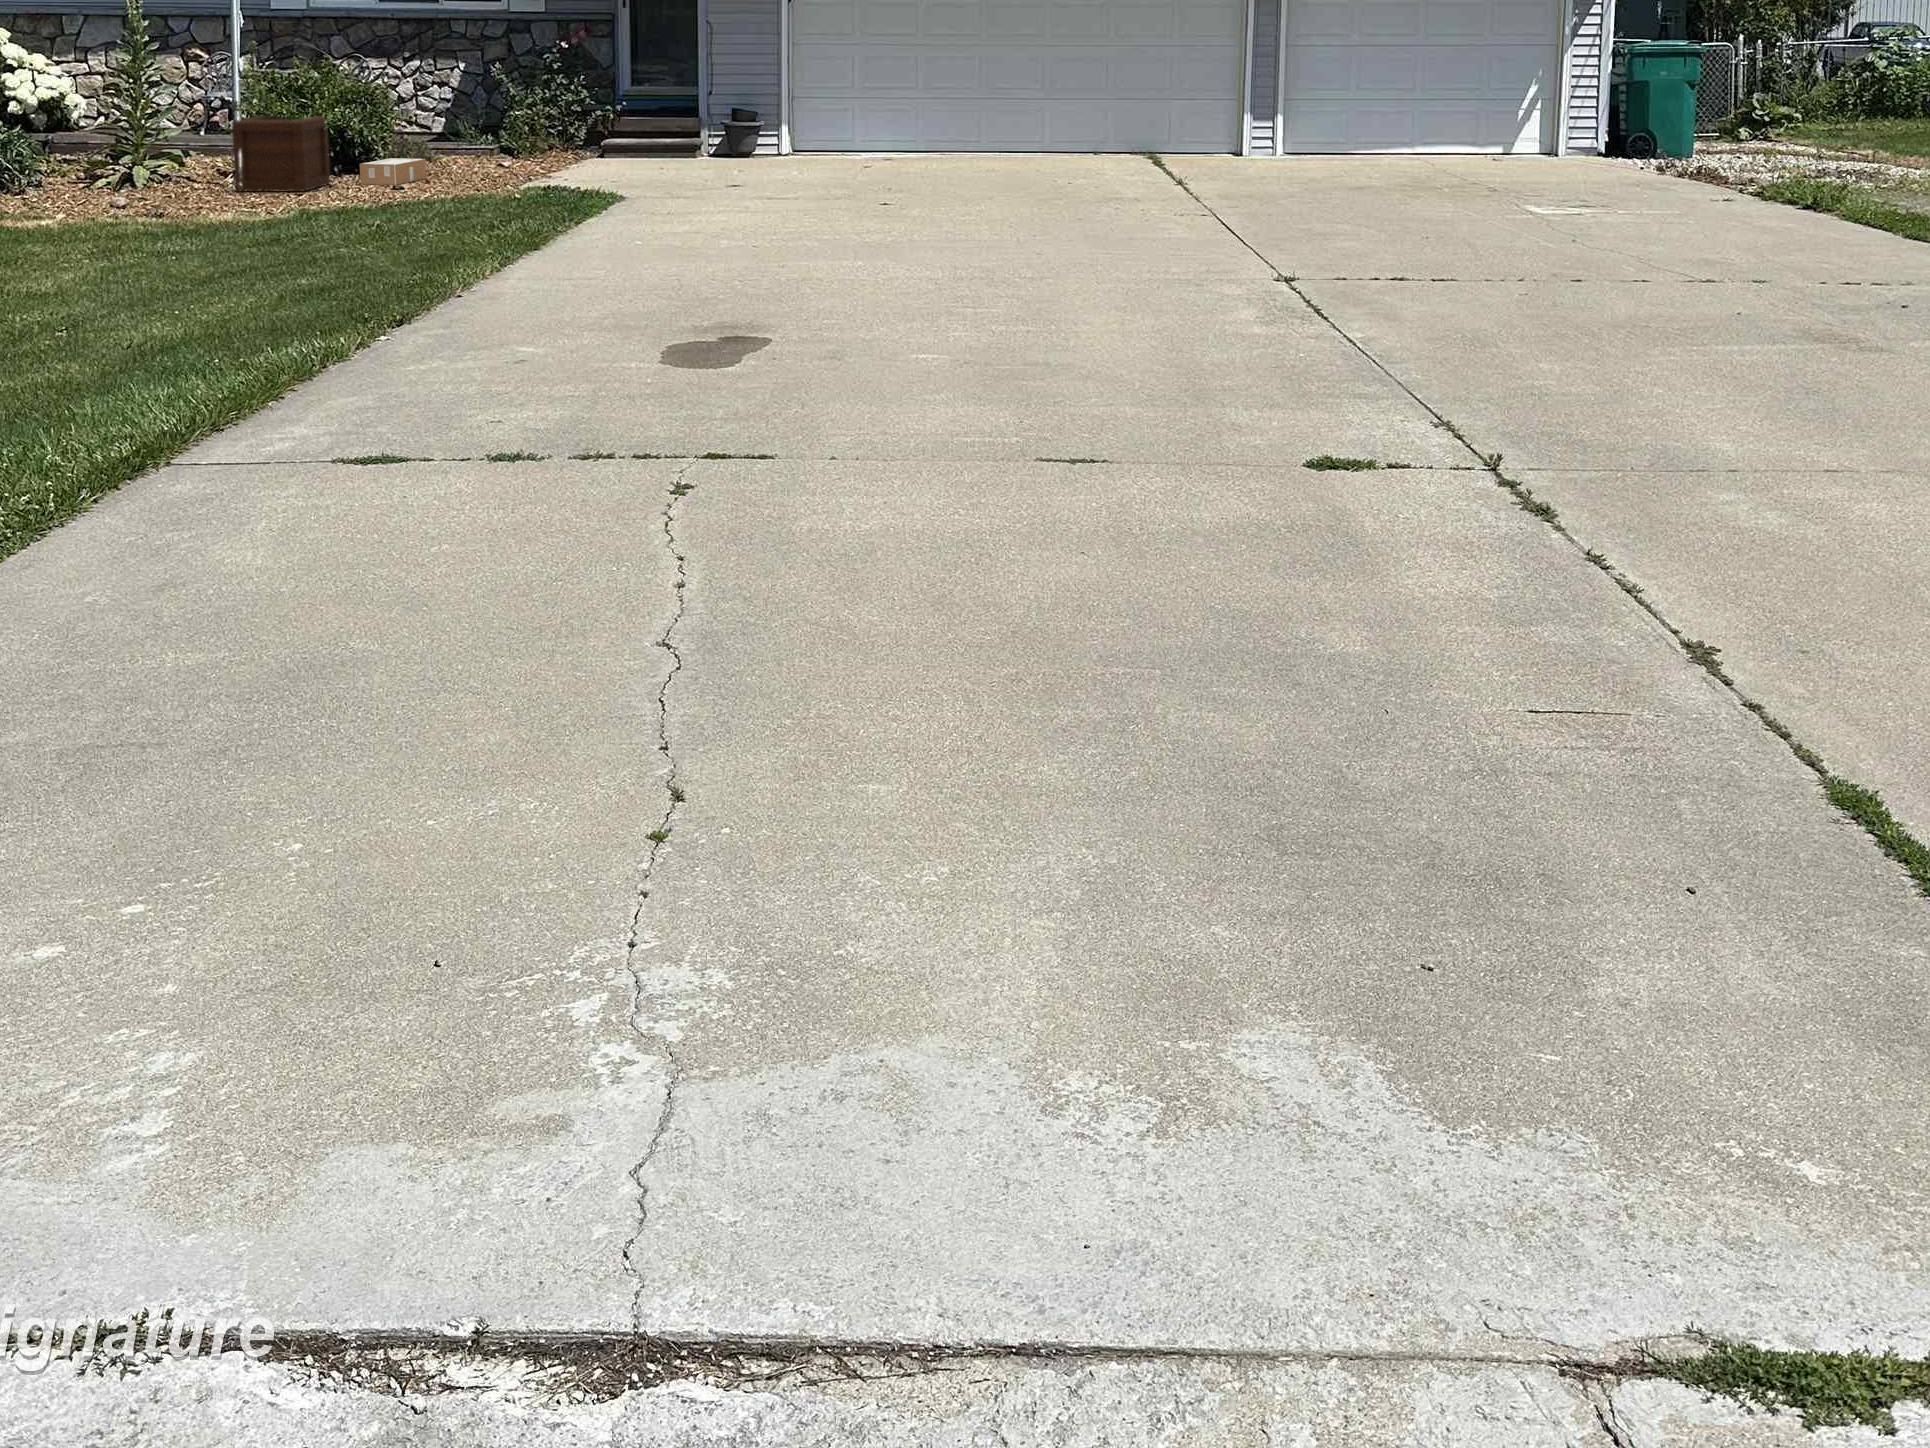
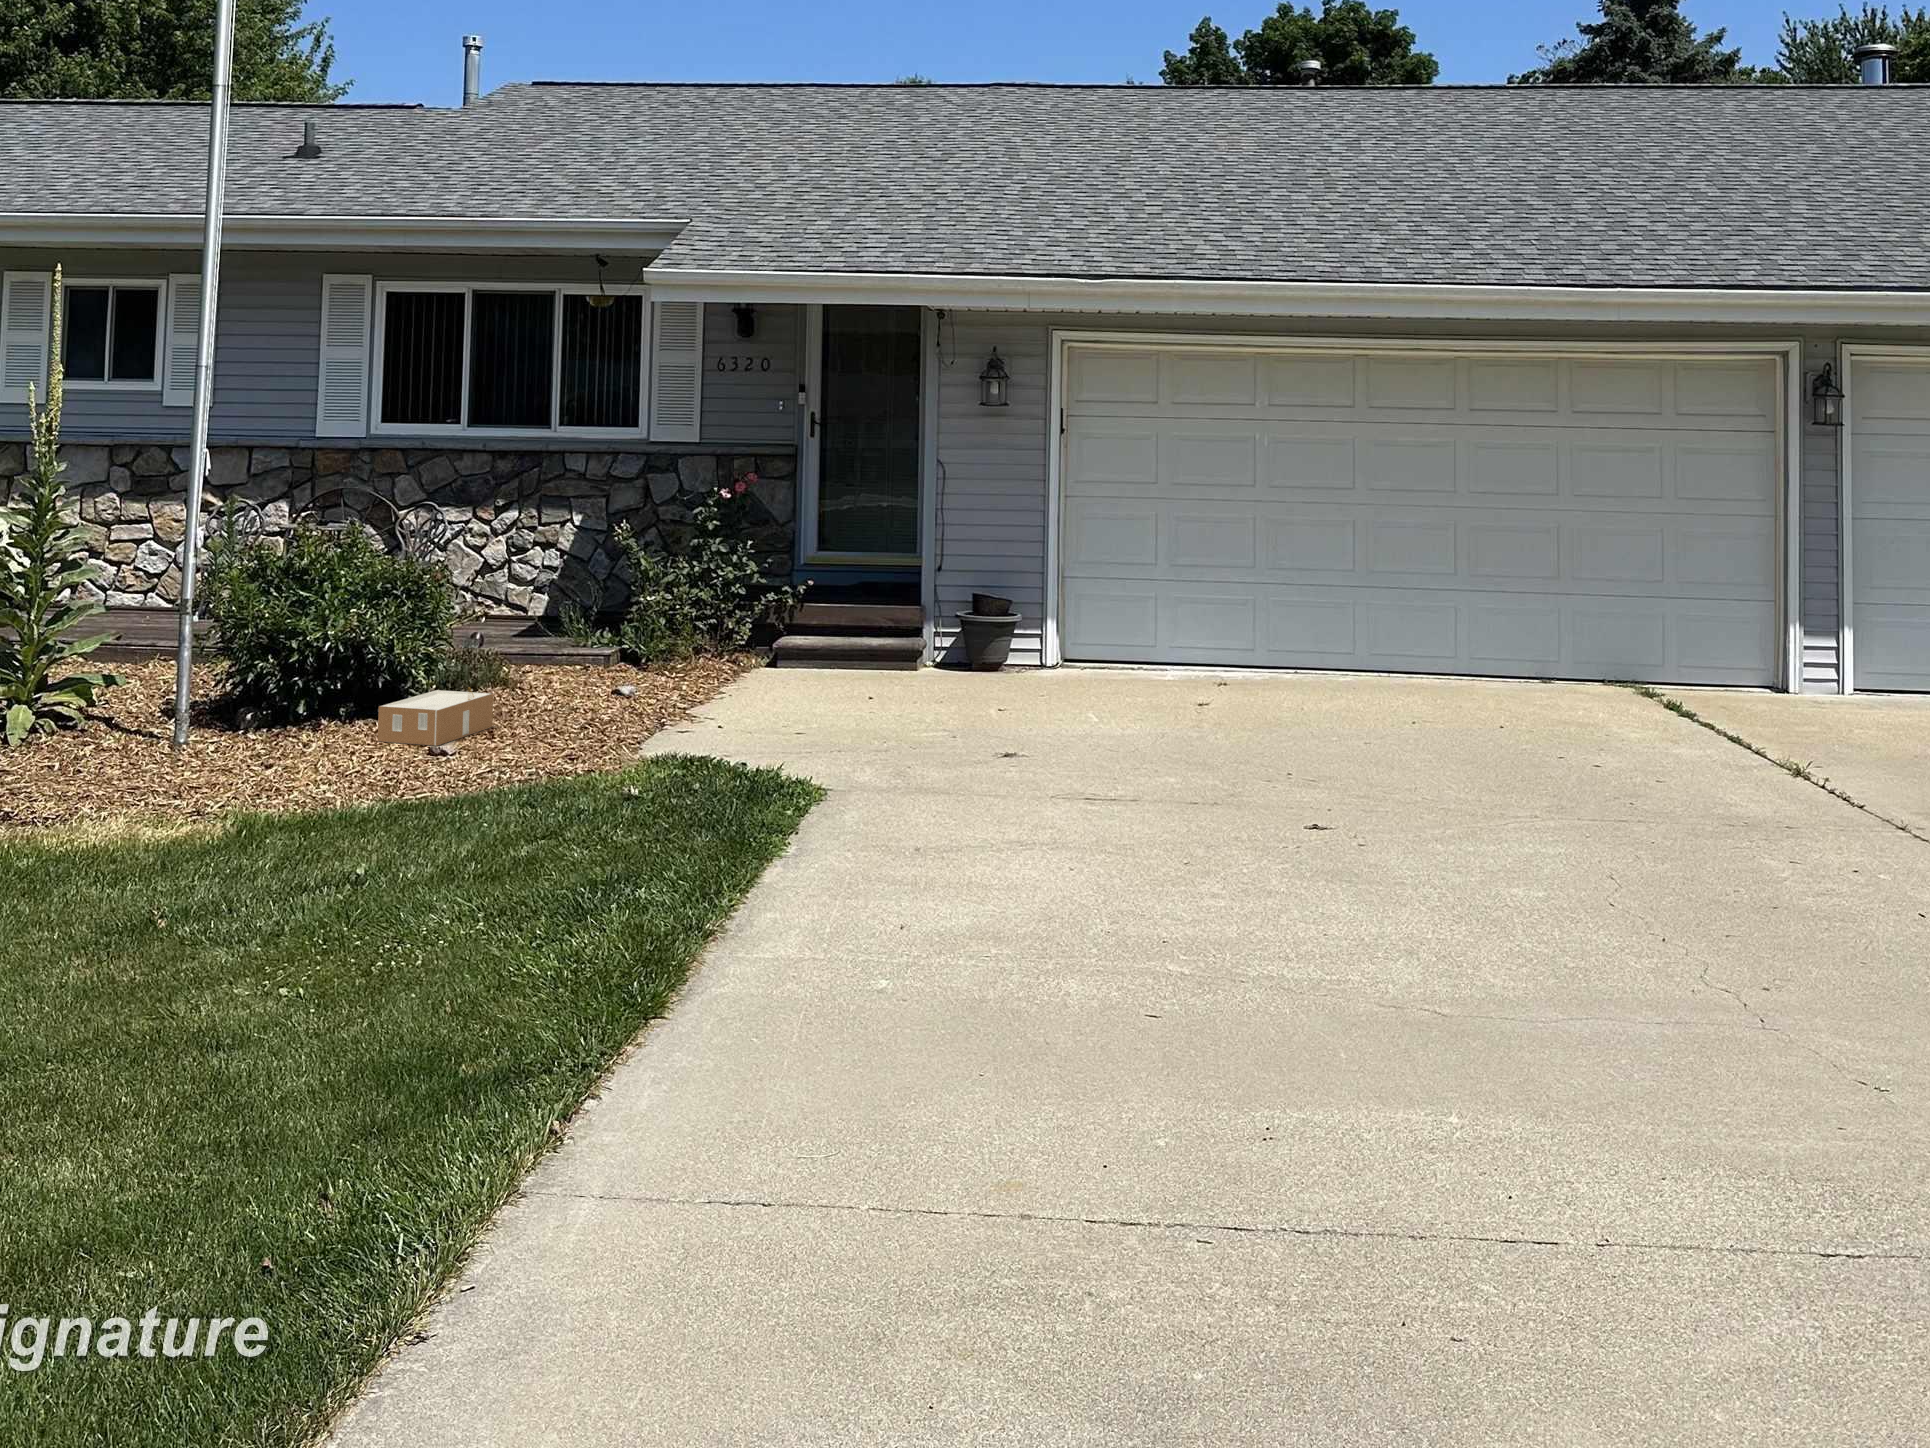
wooden crate: present [232,116,331,192] -> none [154,621,331,764]

